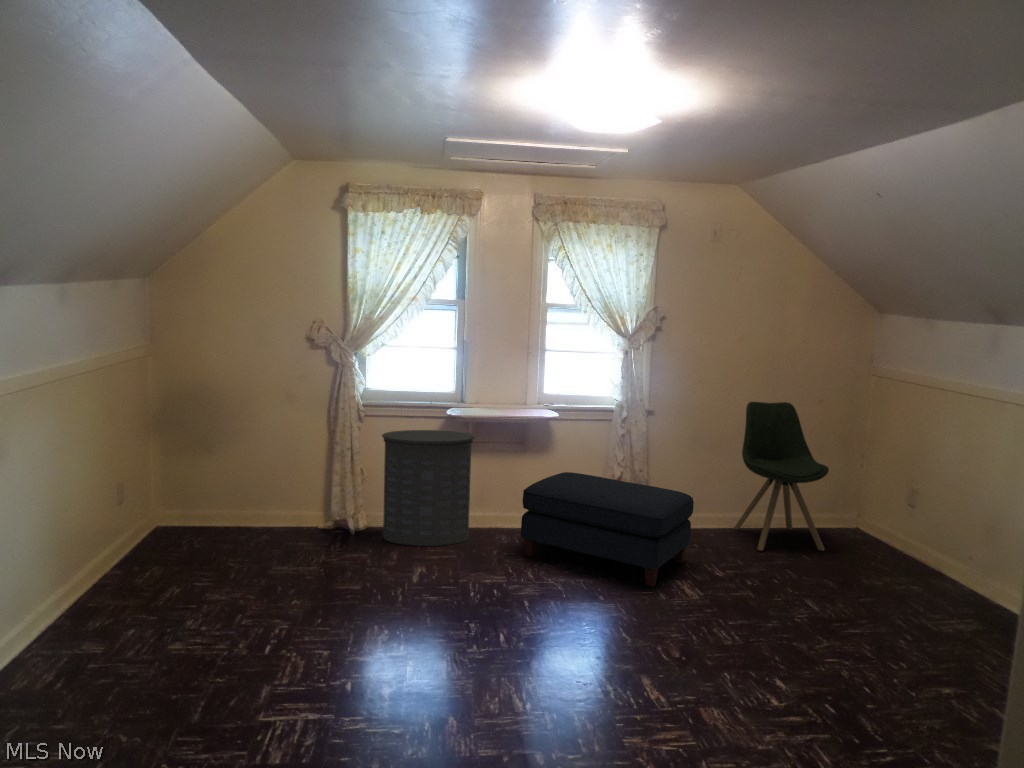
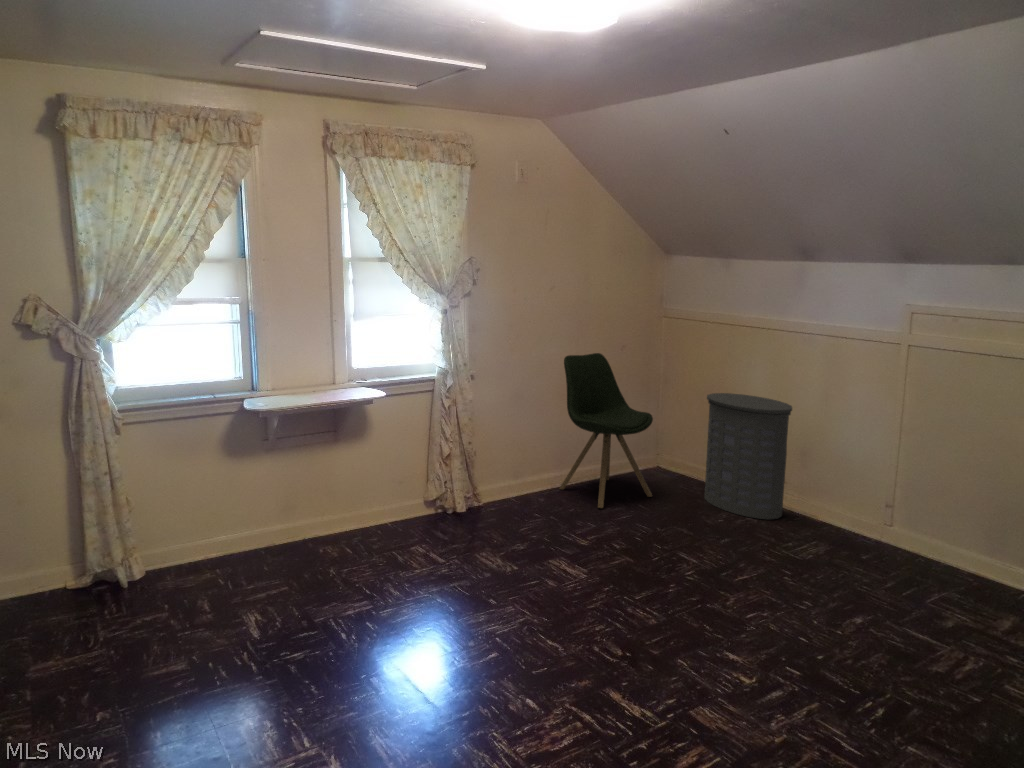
laundry hamper: present [382,430,474,546] -> present [704,393,792,520]
ottoman: present [521,472,694,587] -> none [364,458,550,574]

